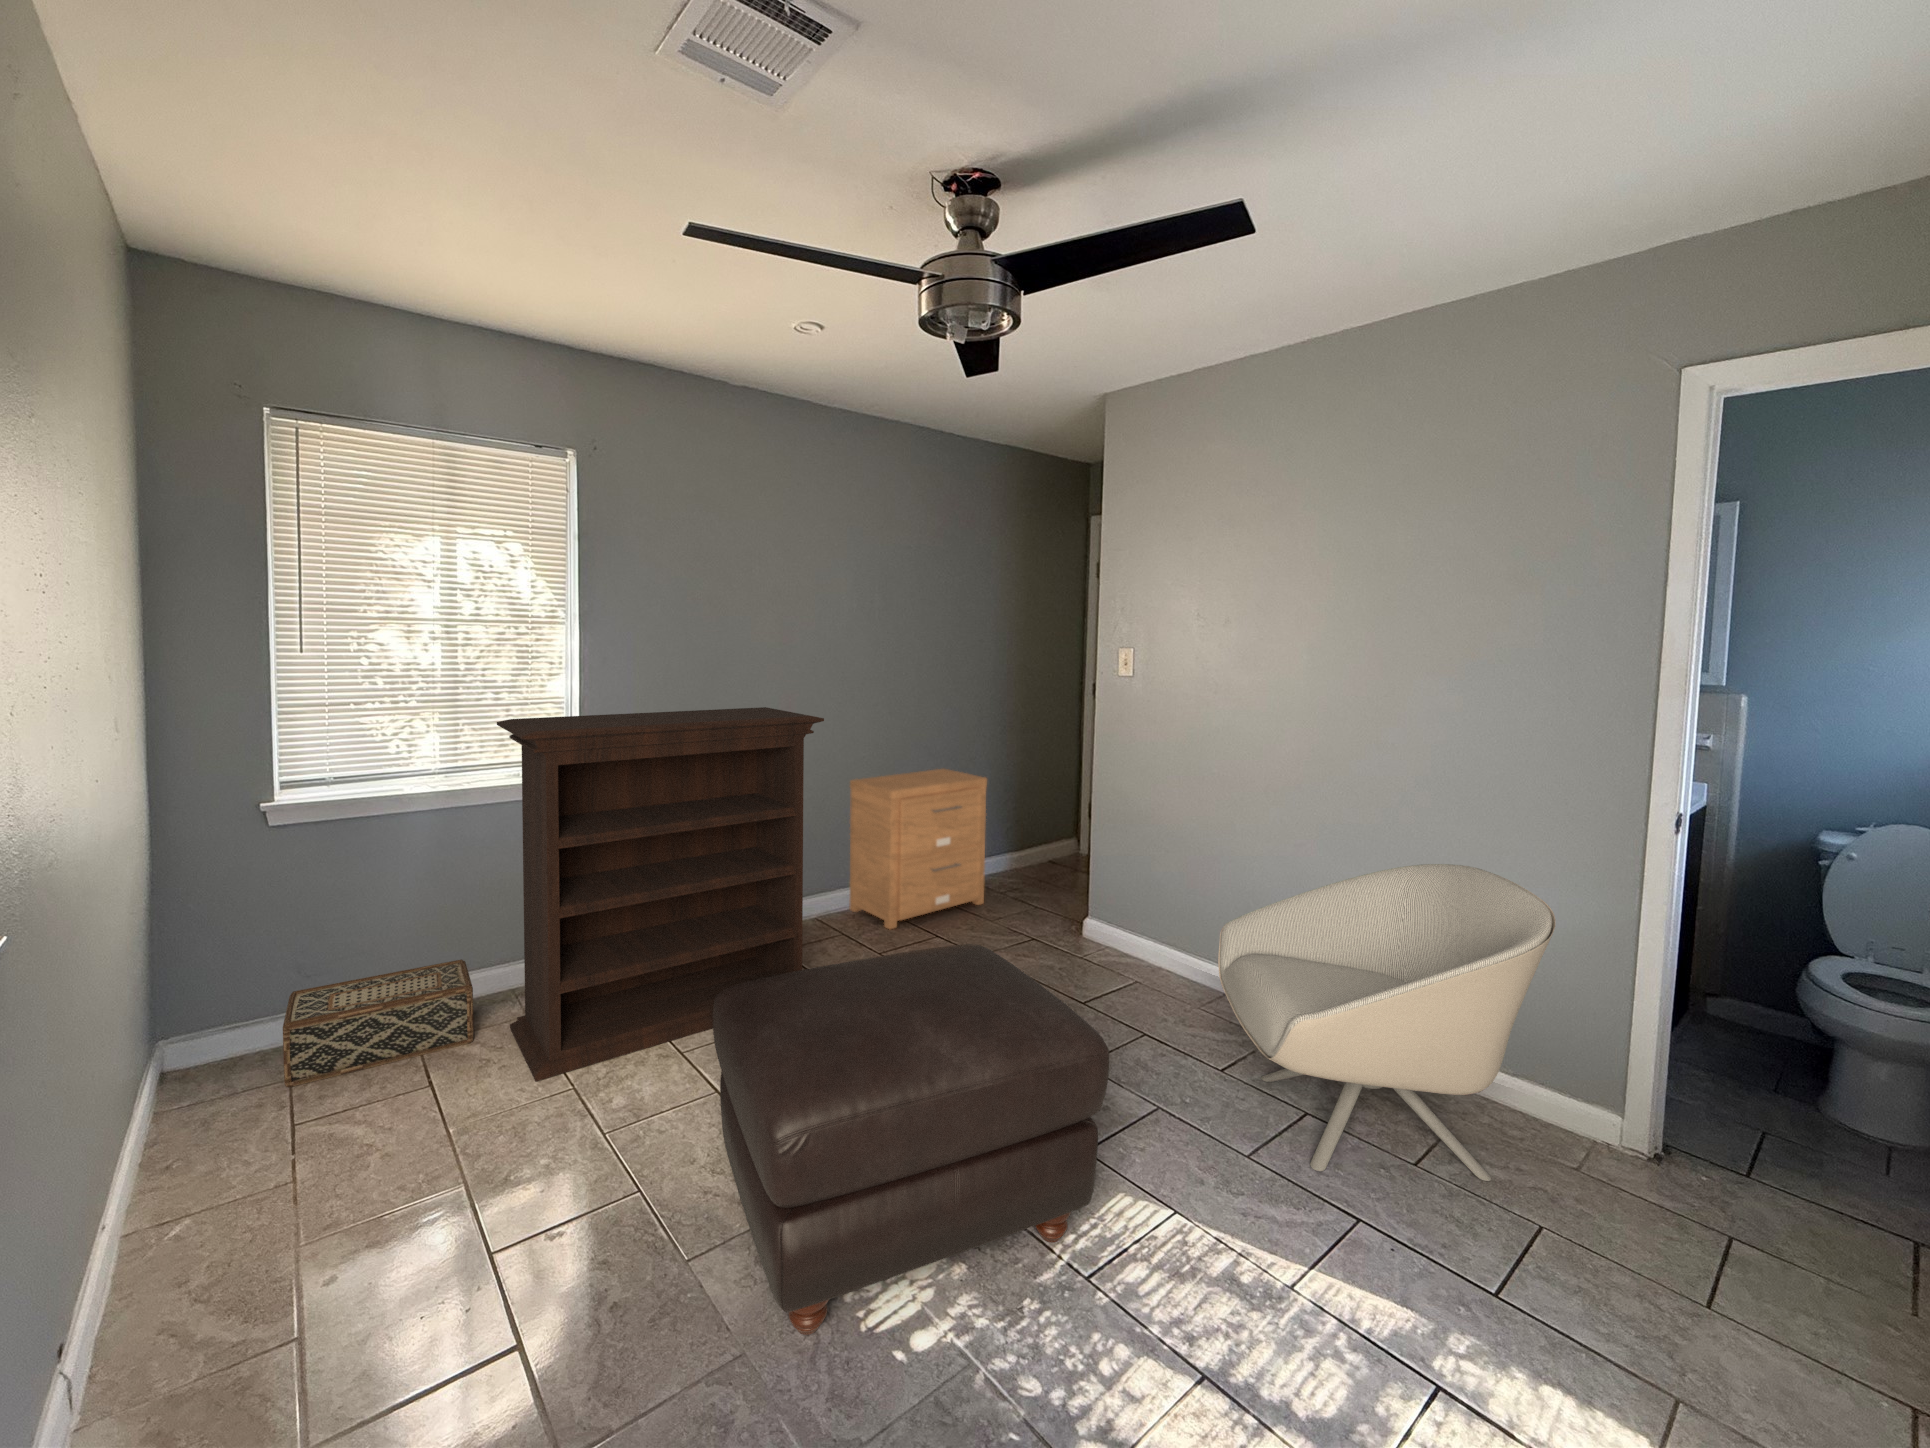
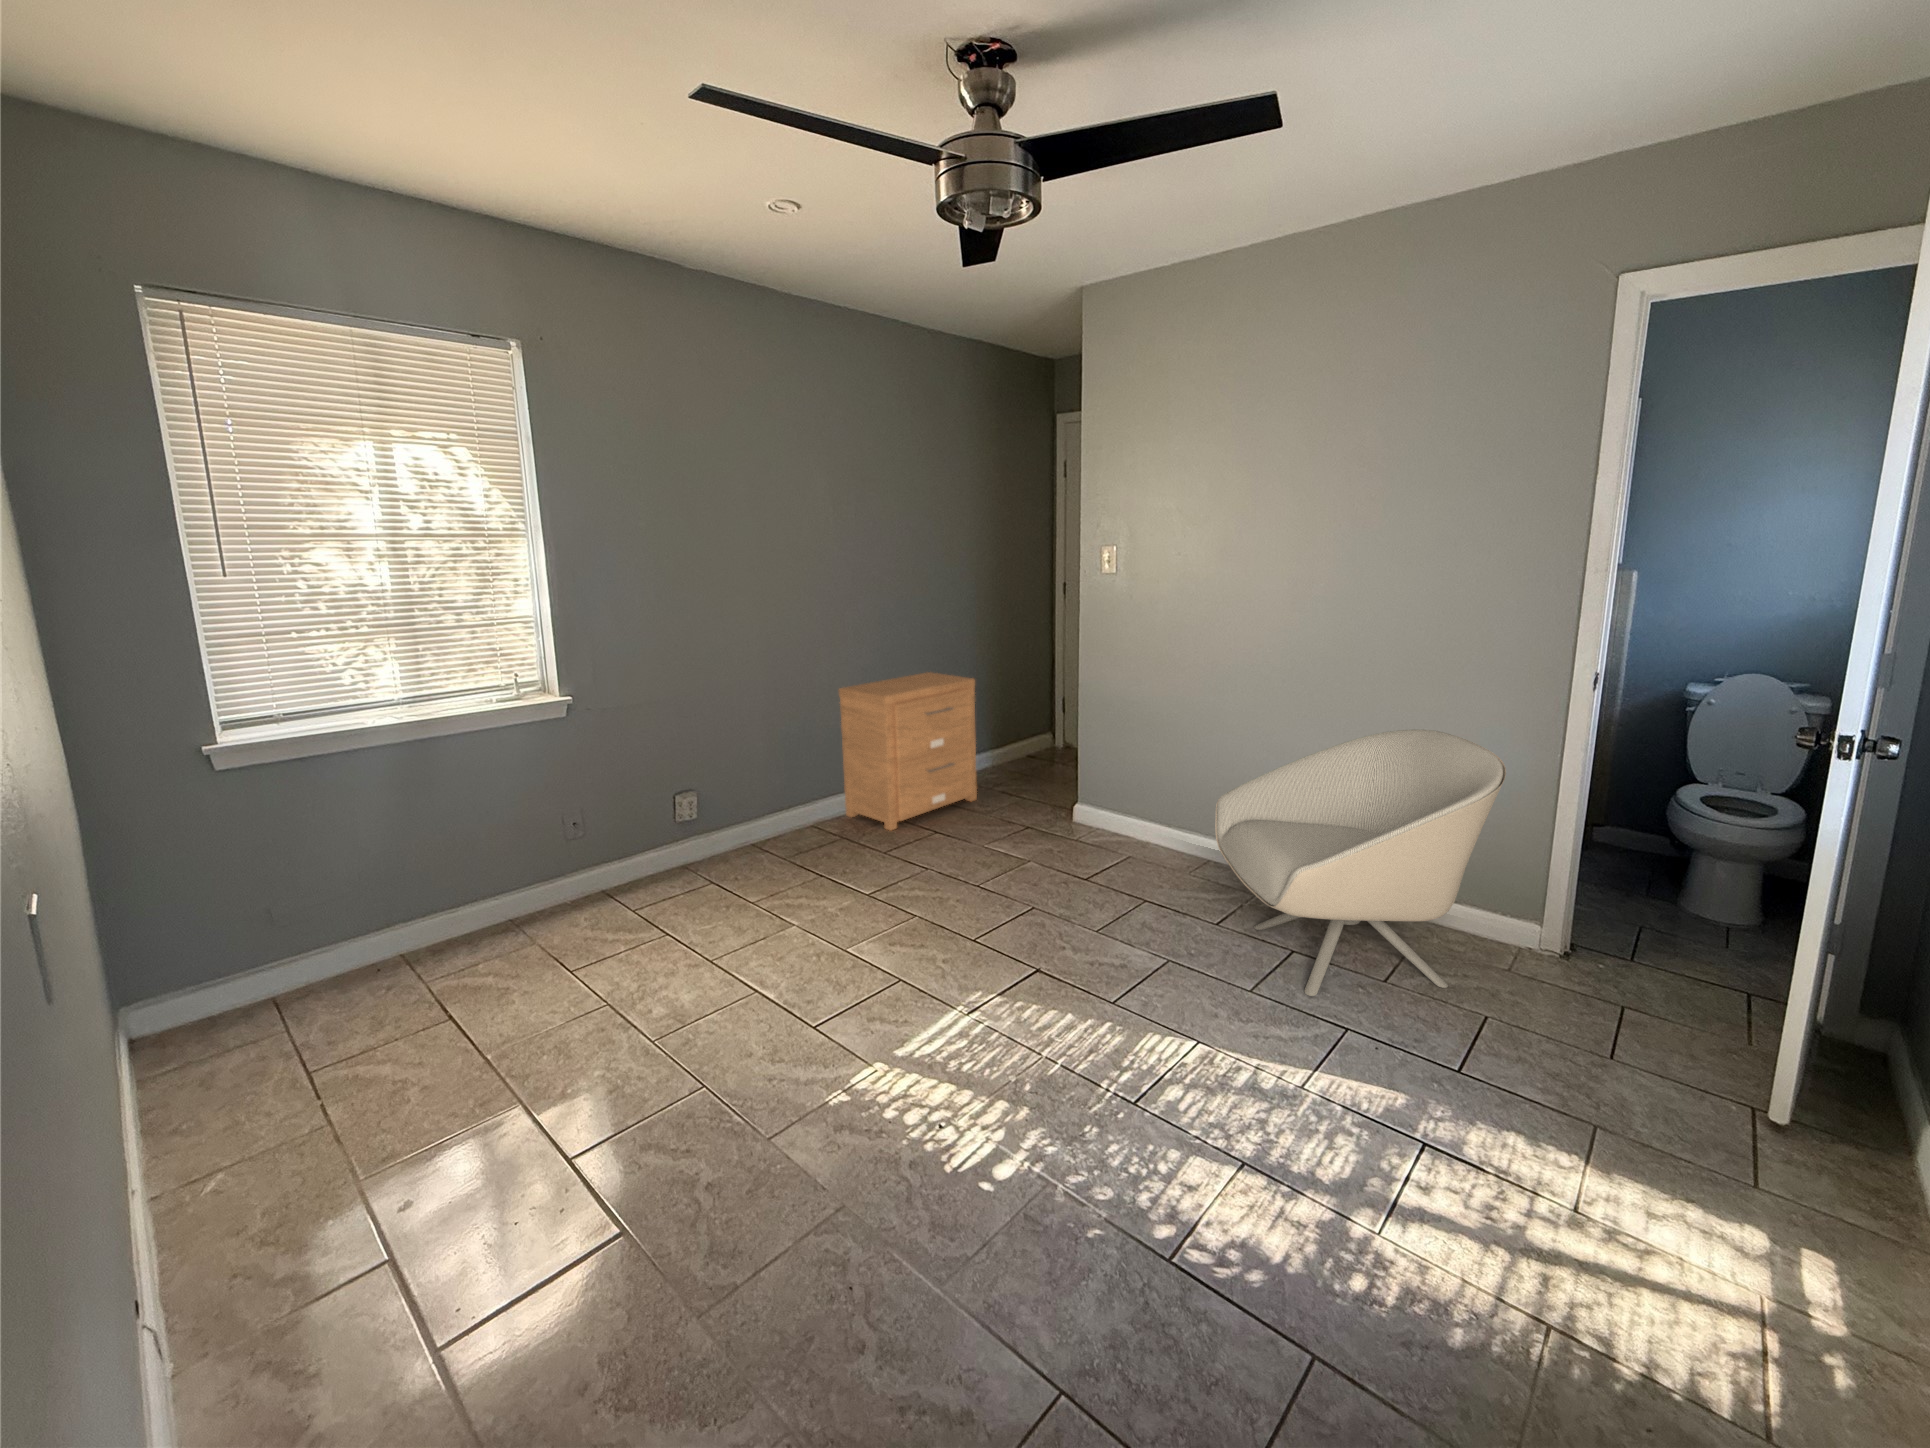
bookshelf: present [497,707,824,1081] -> none [471,618,832,1003]
ottoman: present [713,944,1109,1335] -> none [763,832,1146,1181]
woven basket: present [283,959,474,1087] -> none [268,895,484,1038]

